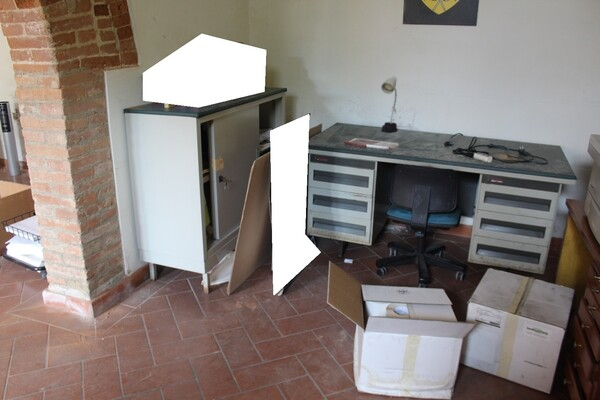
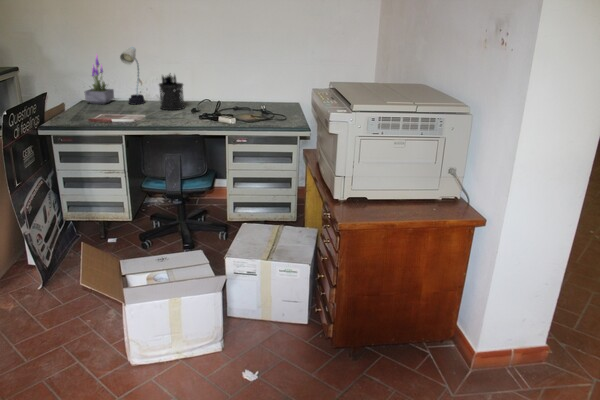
potted plant: none [343,81,369,129] -> present [84,56,114,104]
pen holder: none [412,104,440,141] -> present [159,75,184,110]

